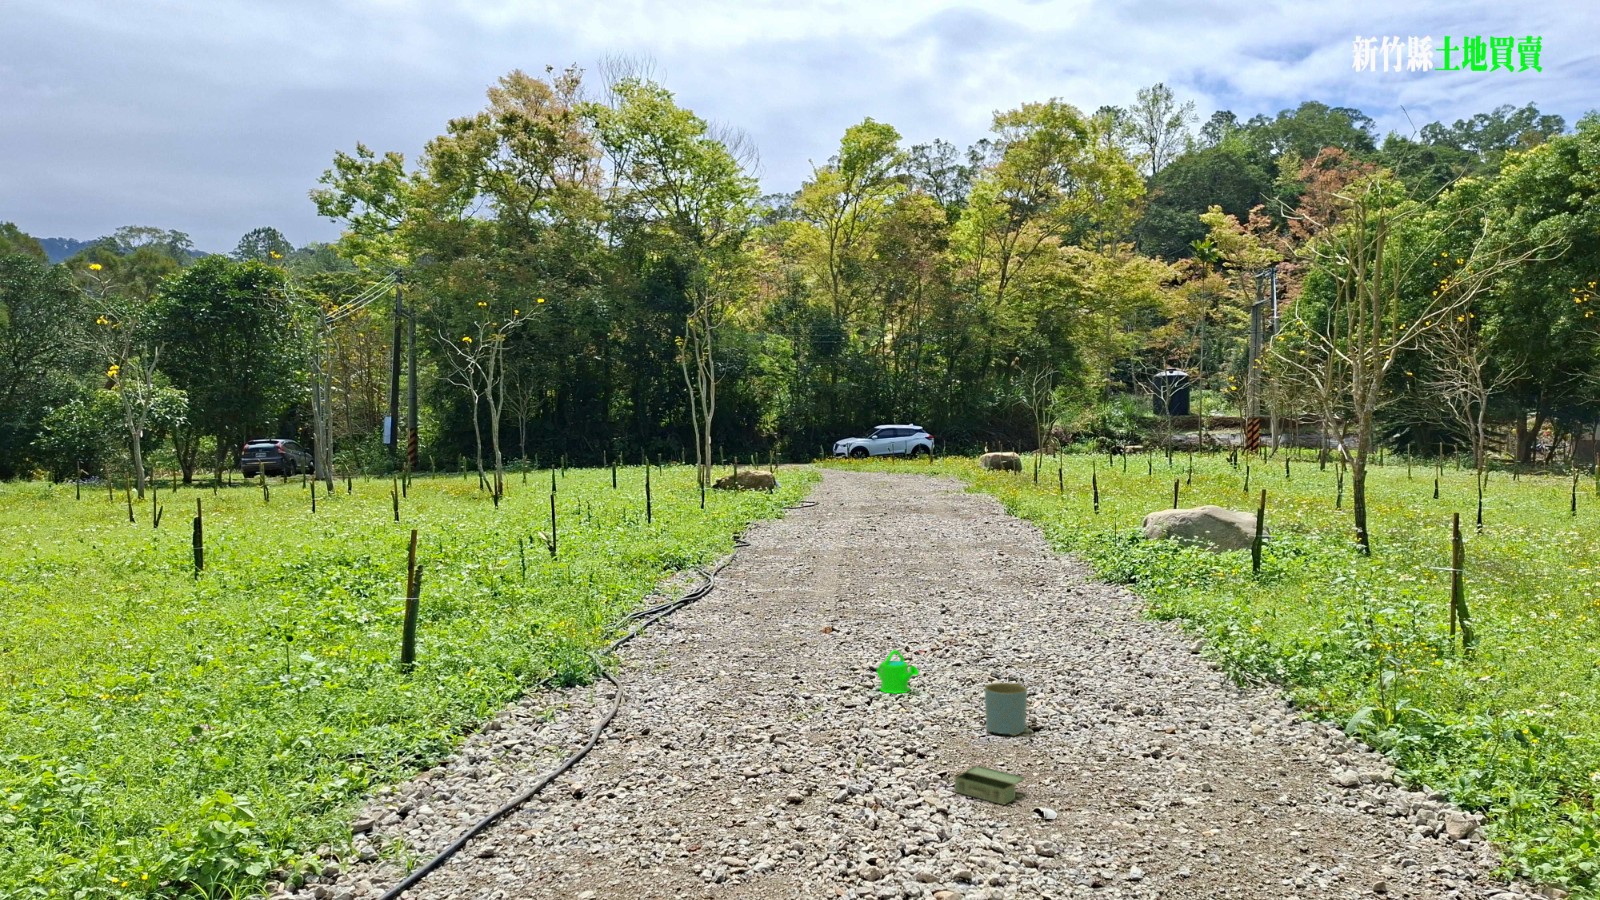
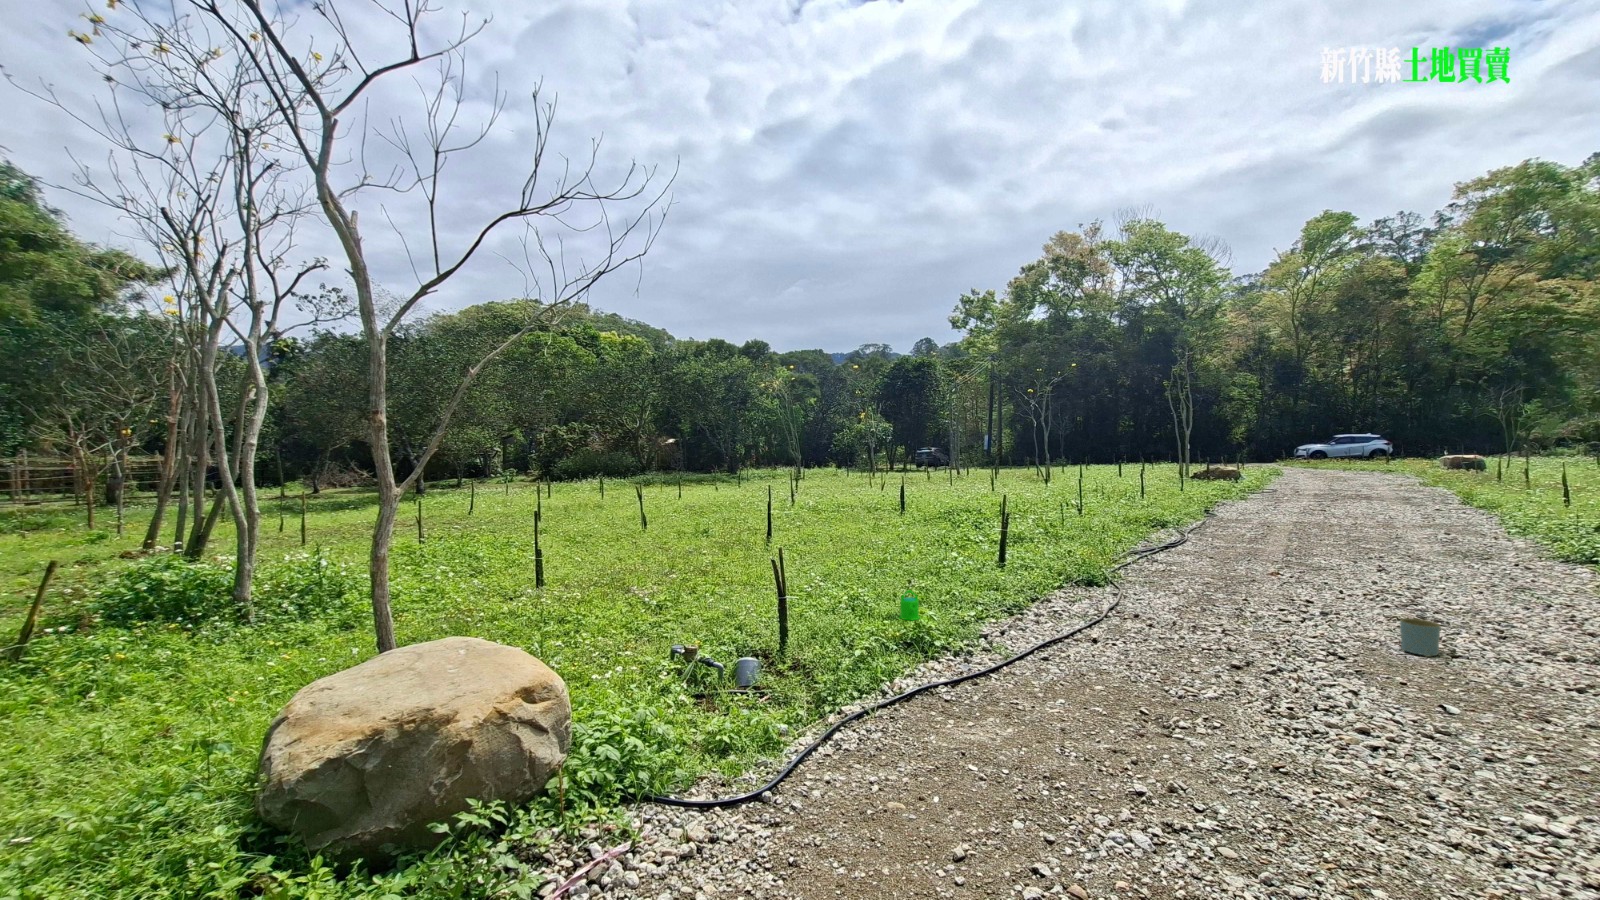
watering can: present [877,650,919,694] -> present [900,590,920,620]
toolbox: present [955,766,1025,805] -> none [1366,669,1431,697]

